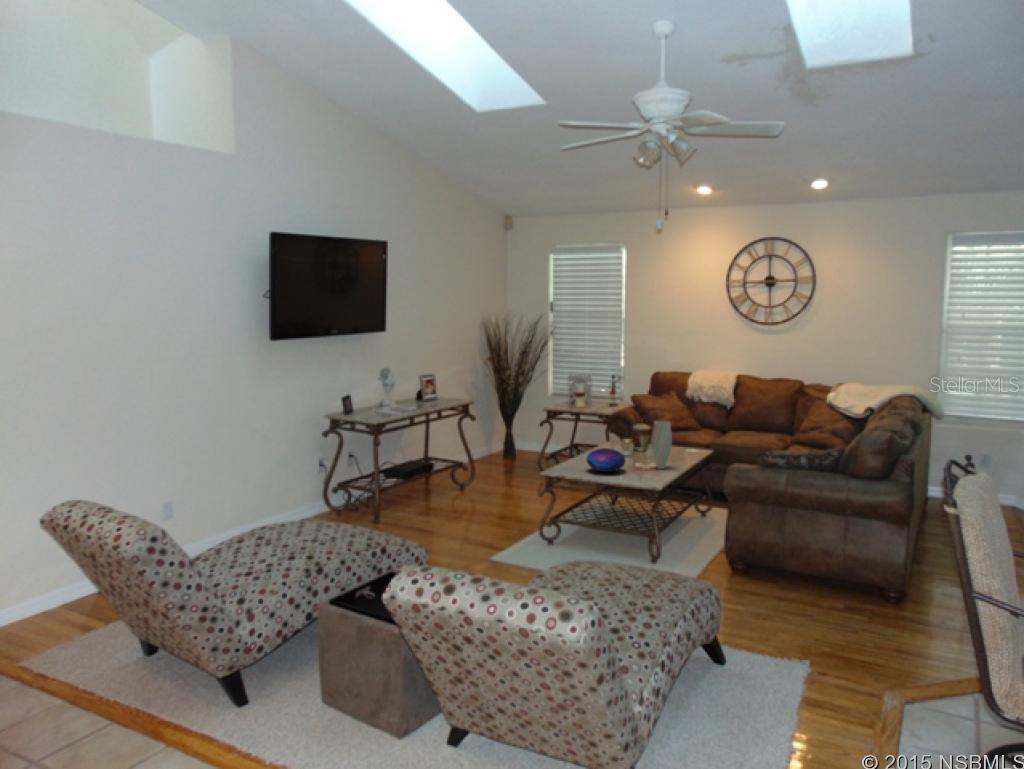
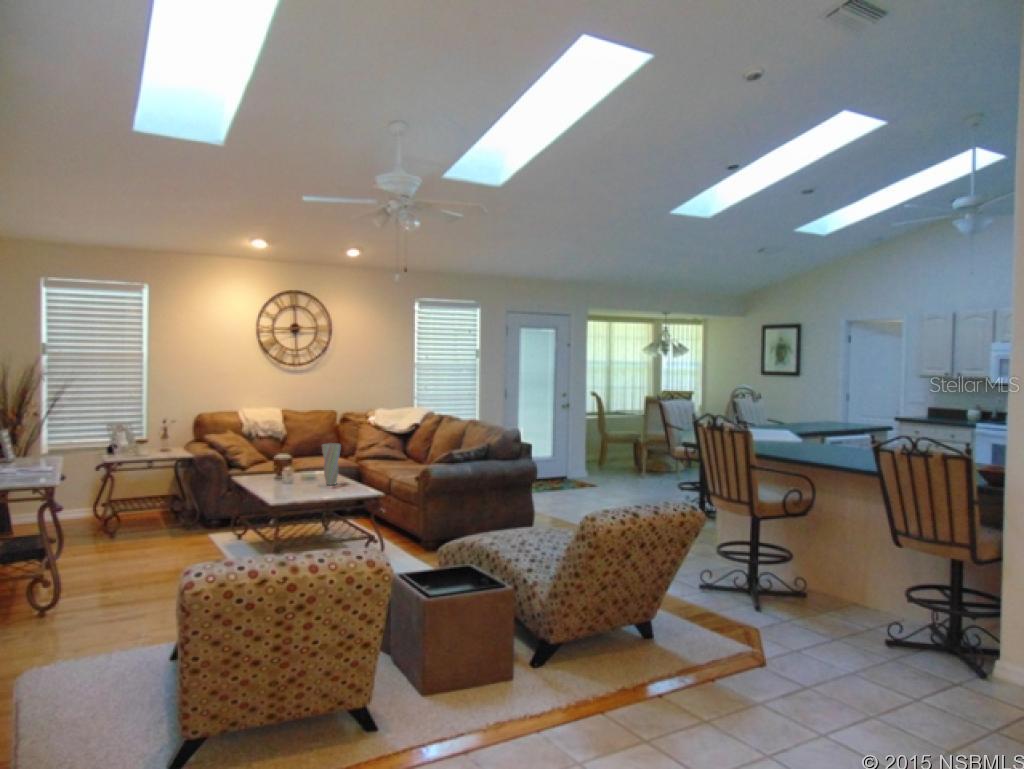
decorative orb: present [586,448,625,472] -> none [281,473,319,494]

